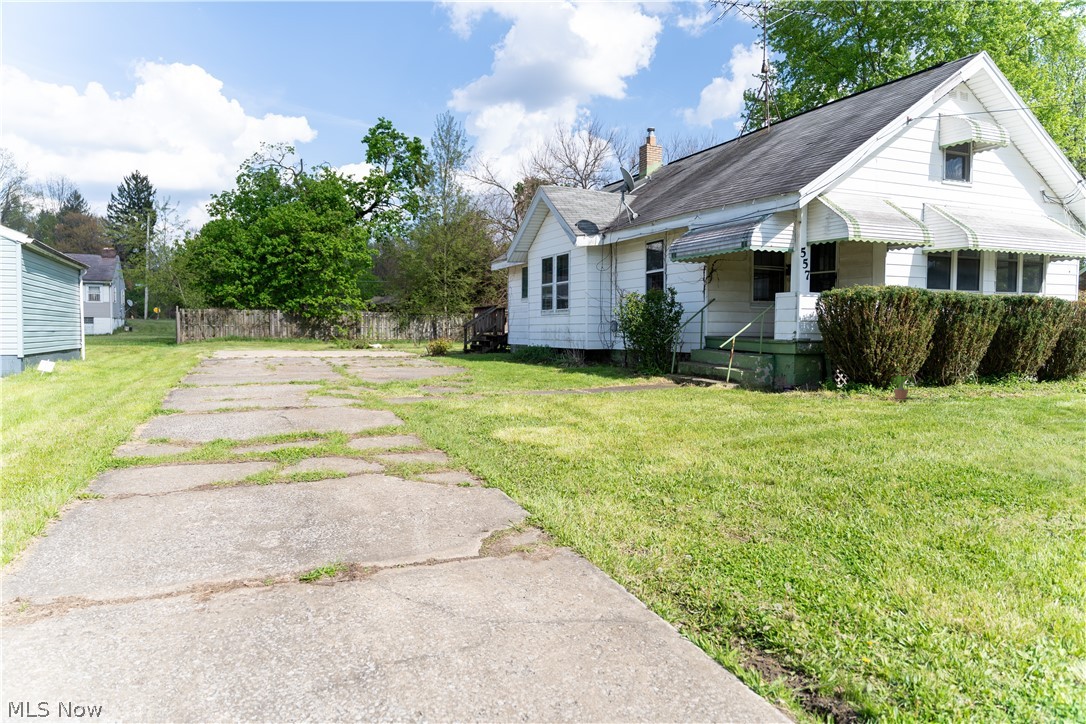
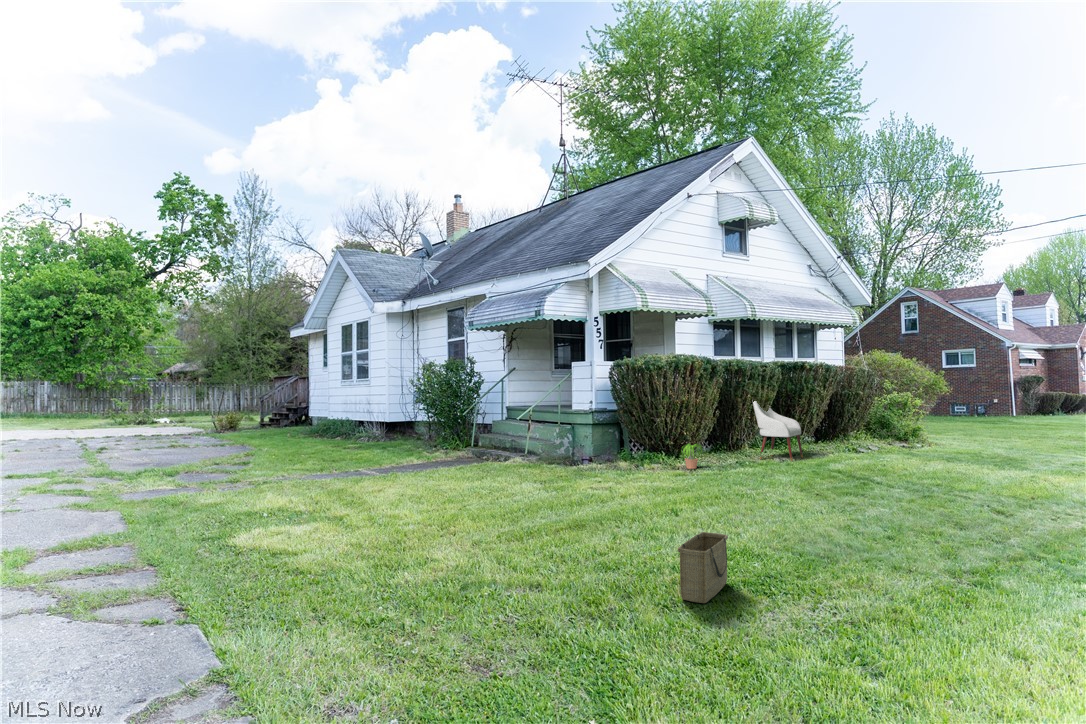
chair: none [971,333,1025,397] -> present [753,401,803,461]
basket: none [935,443,979,498] -> present [678,532,728,603]

